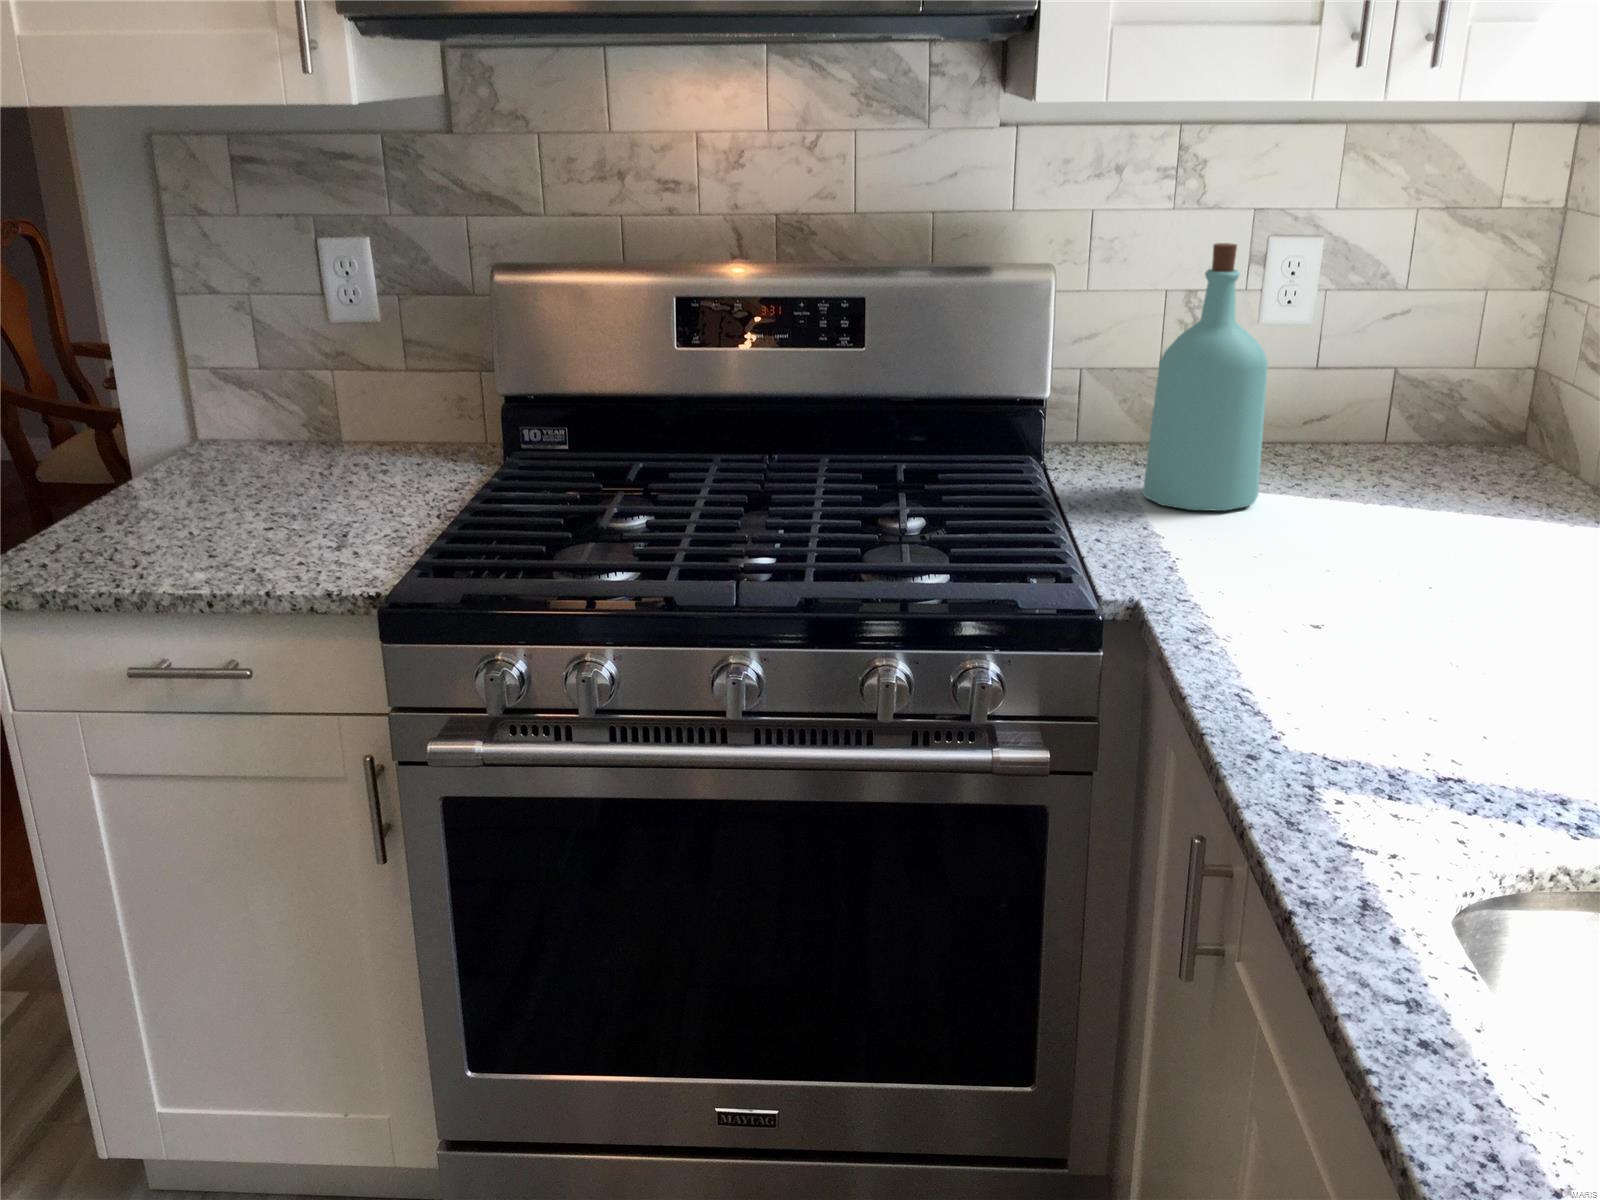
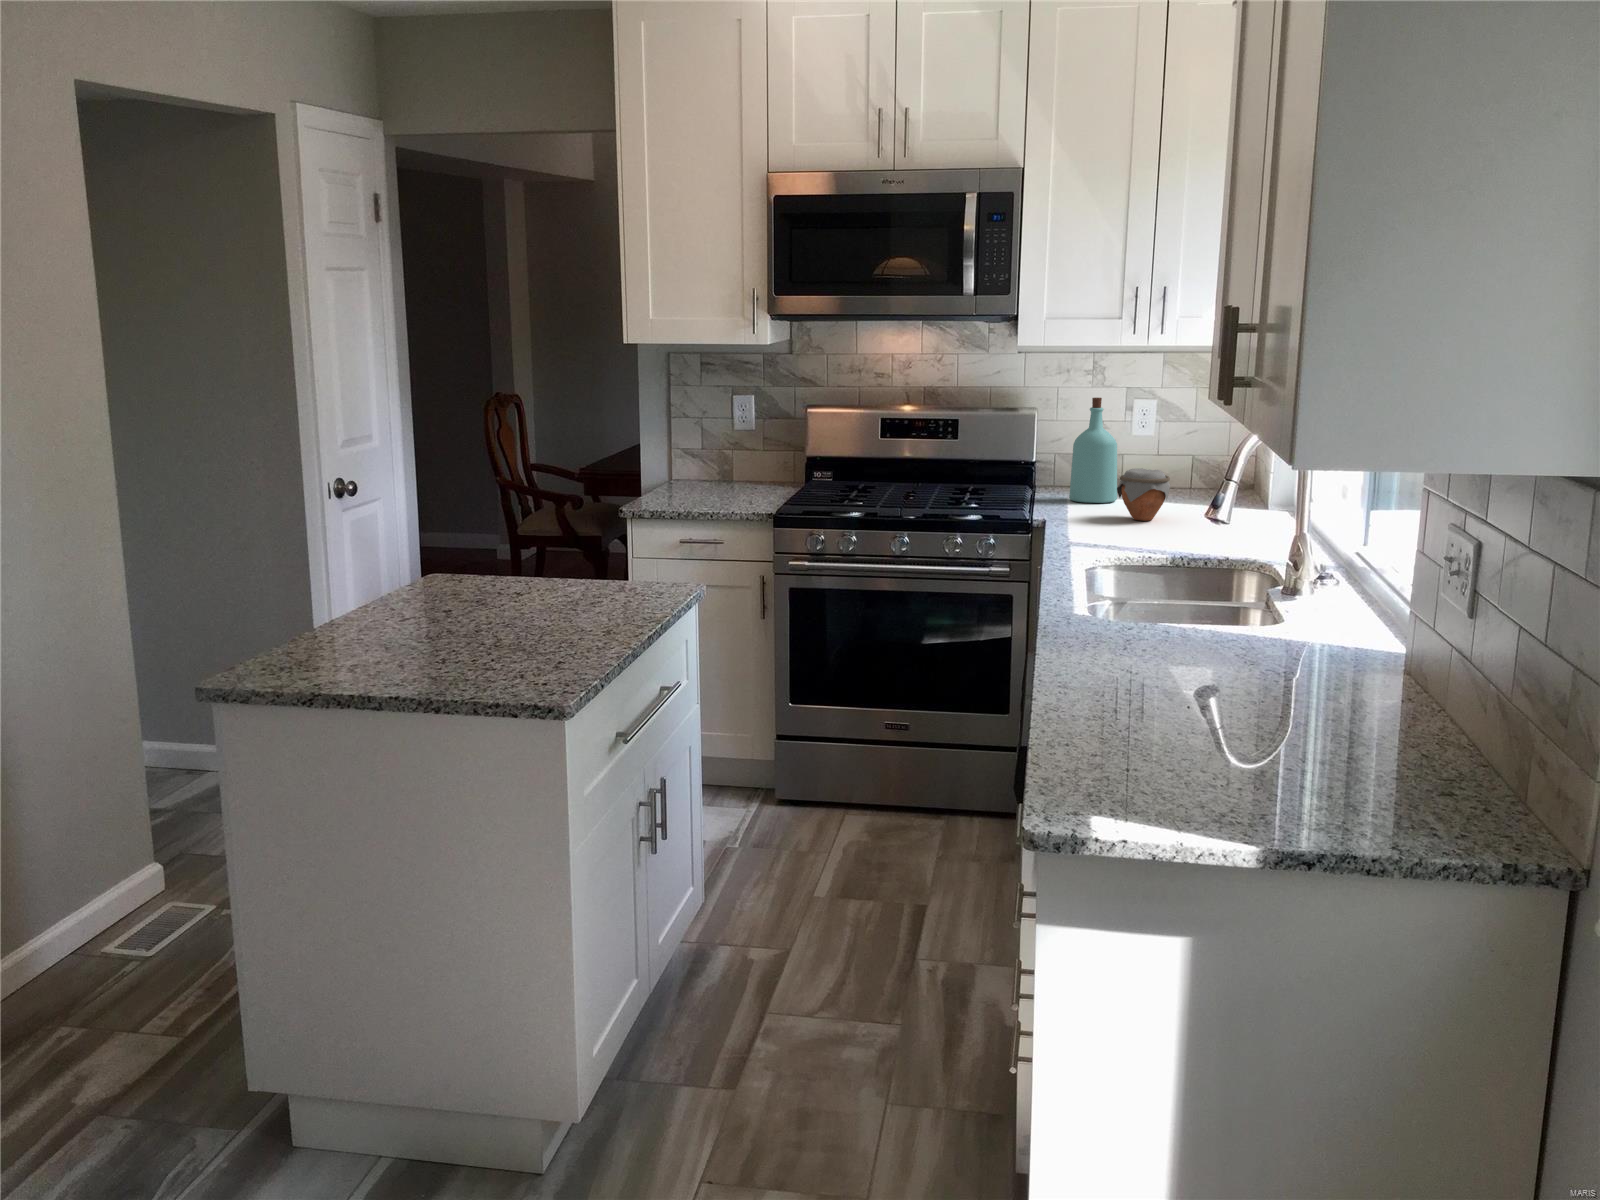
jar: none [1331,450,1486,600] -> present [1117,468,1170,521]

